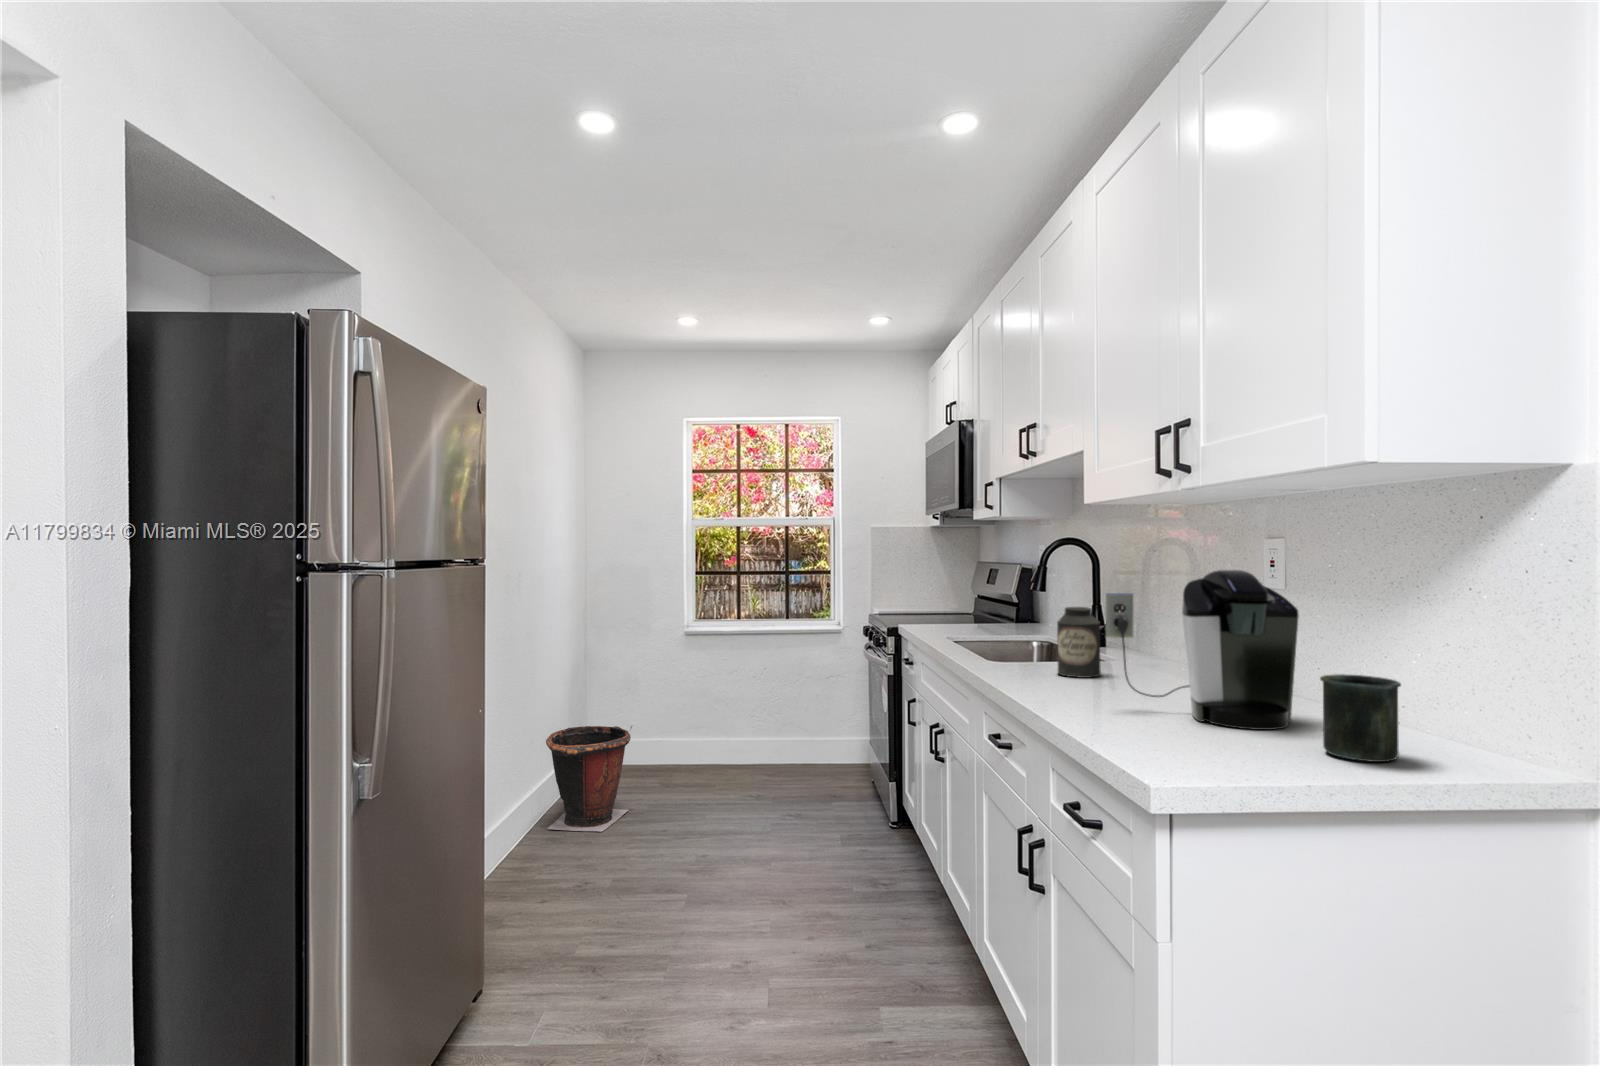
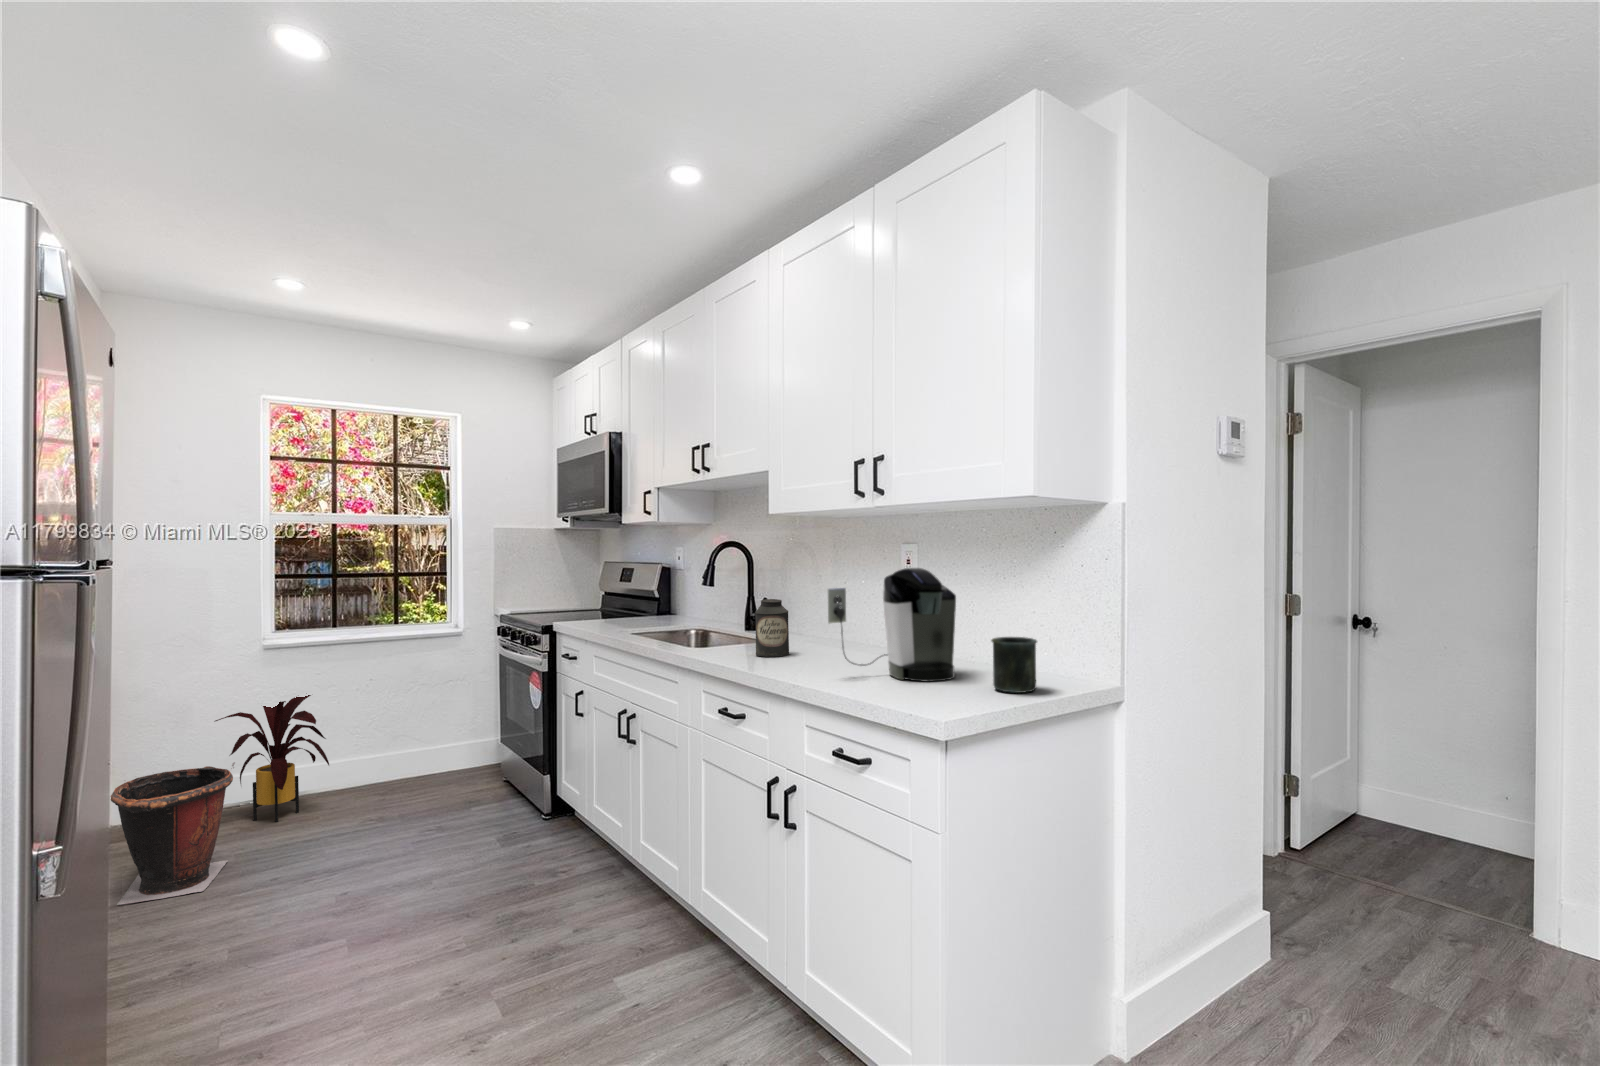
house plant: none [636,673,722,785] -> present [215,695,329,822]

